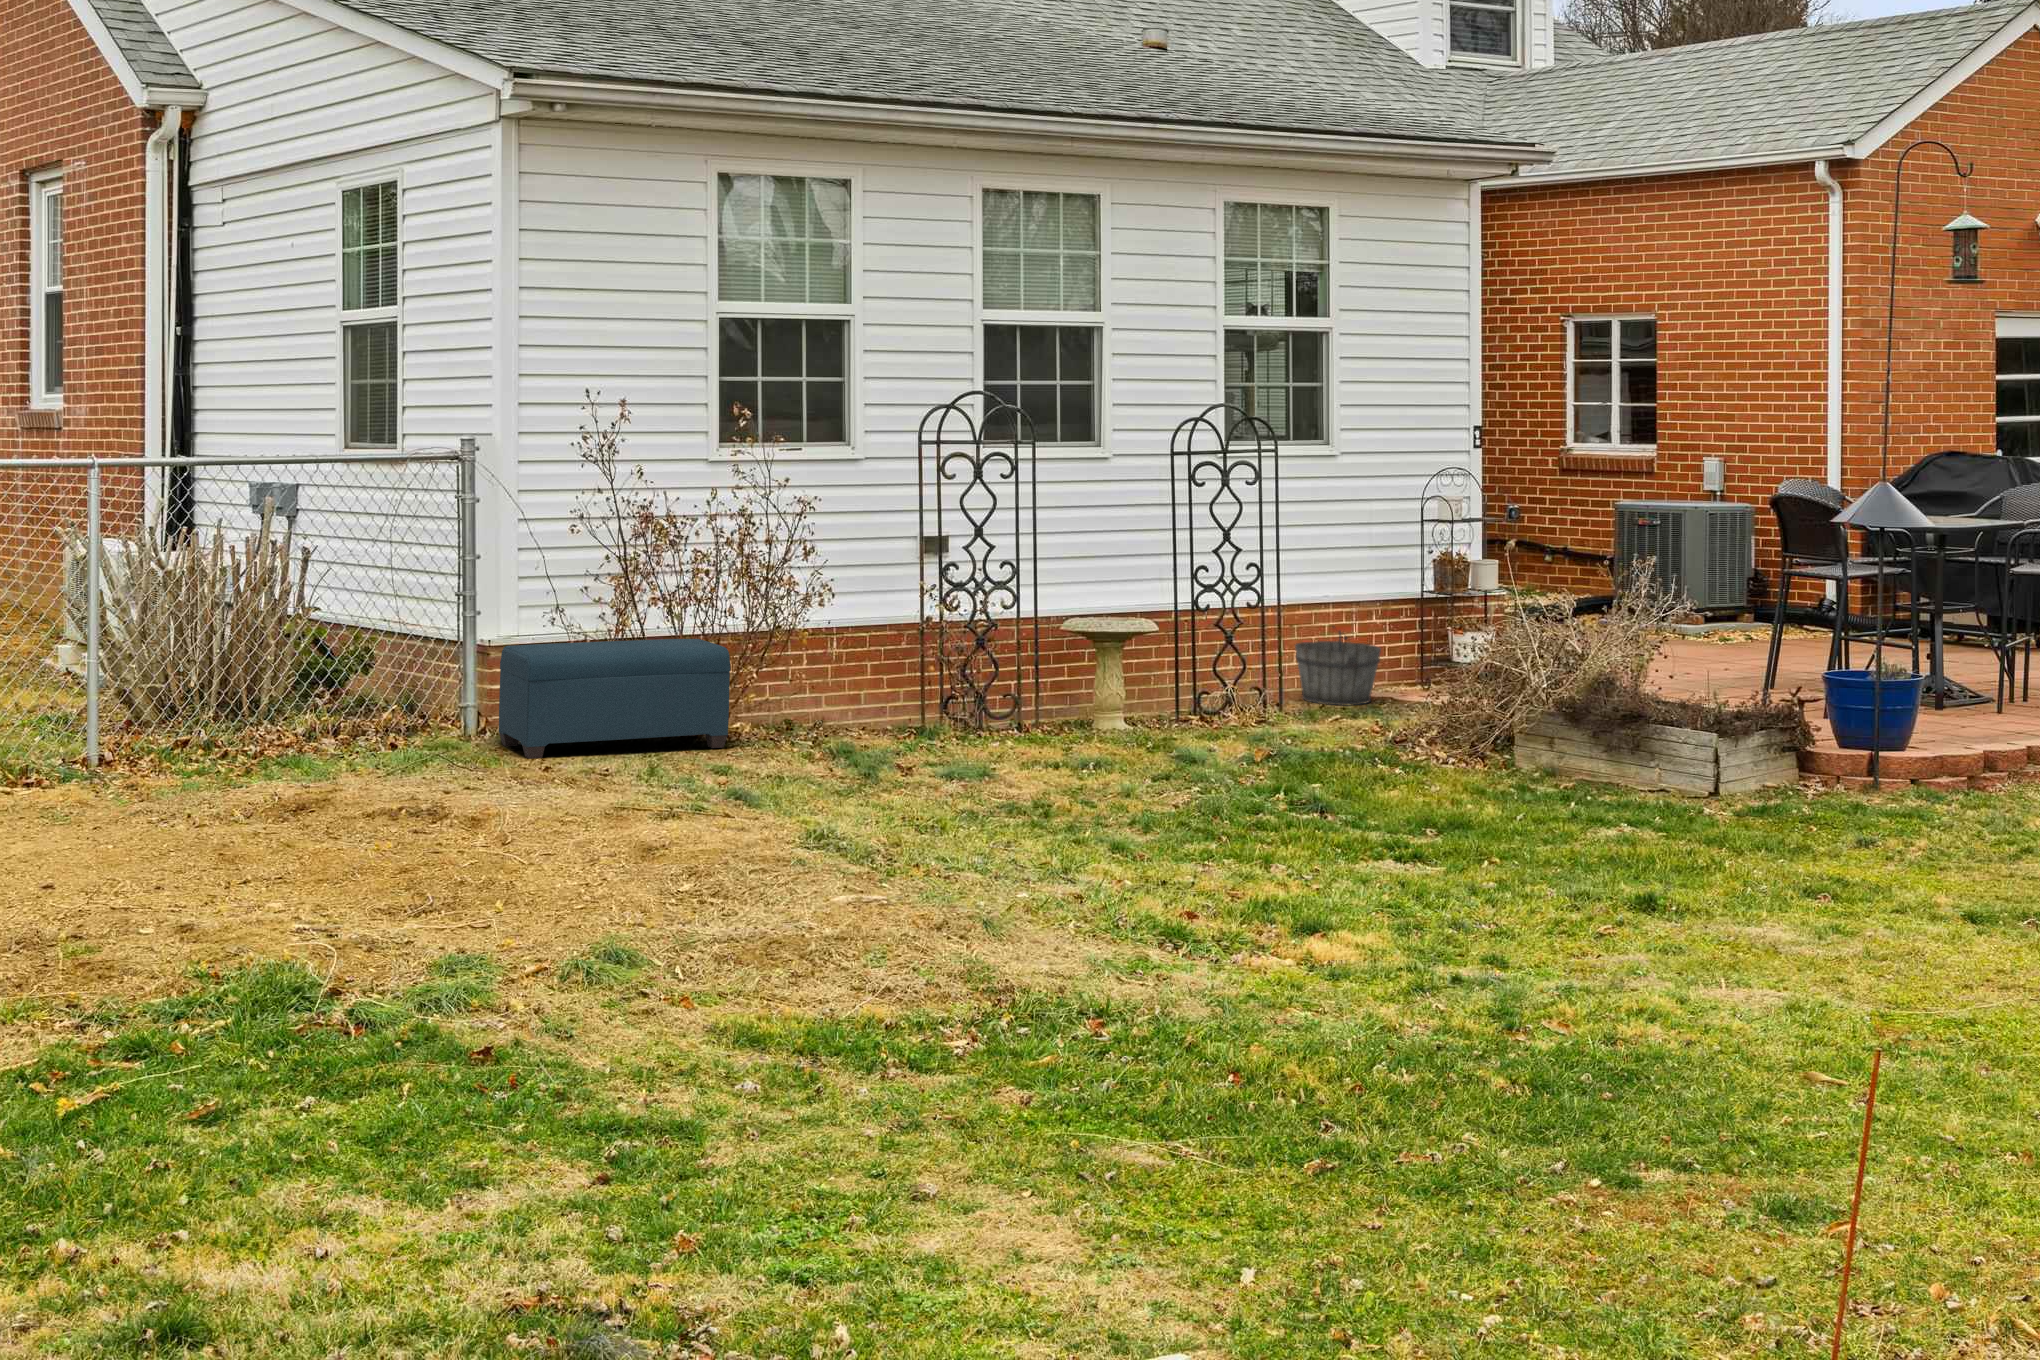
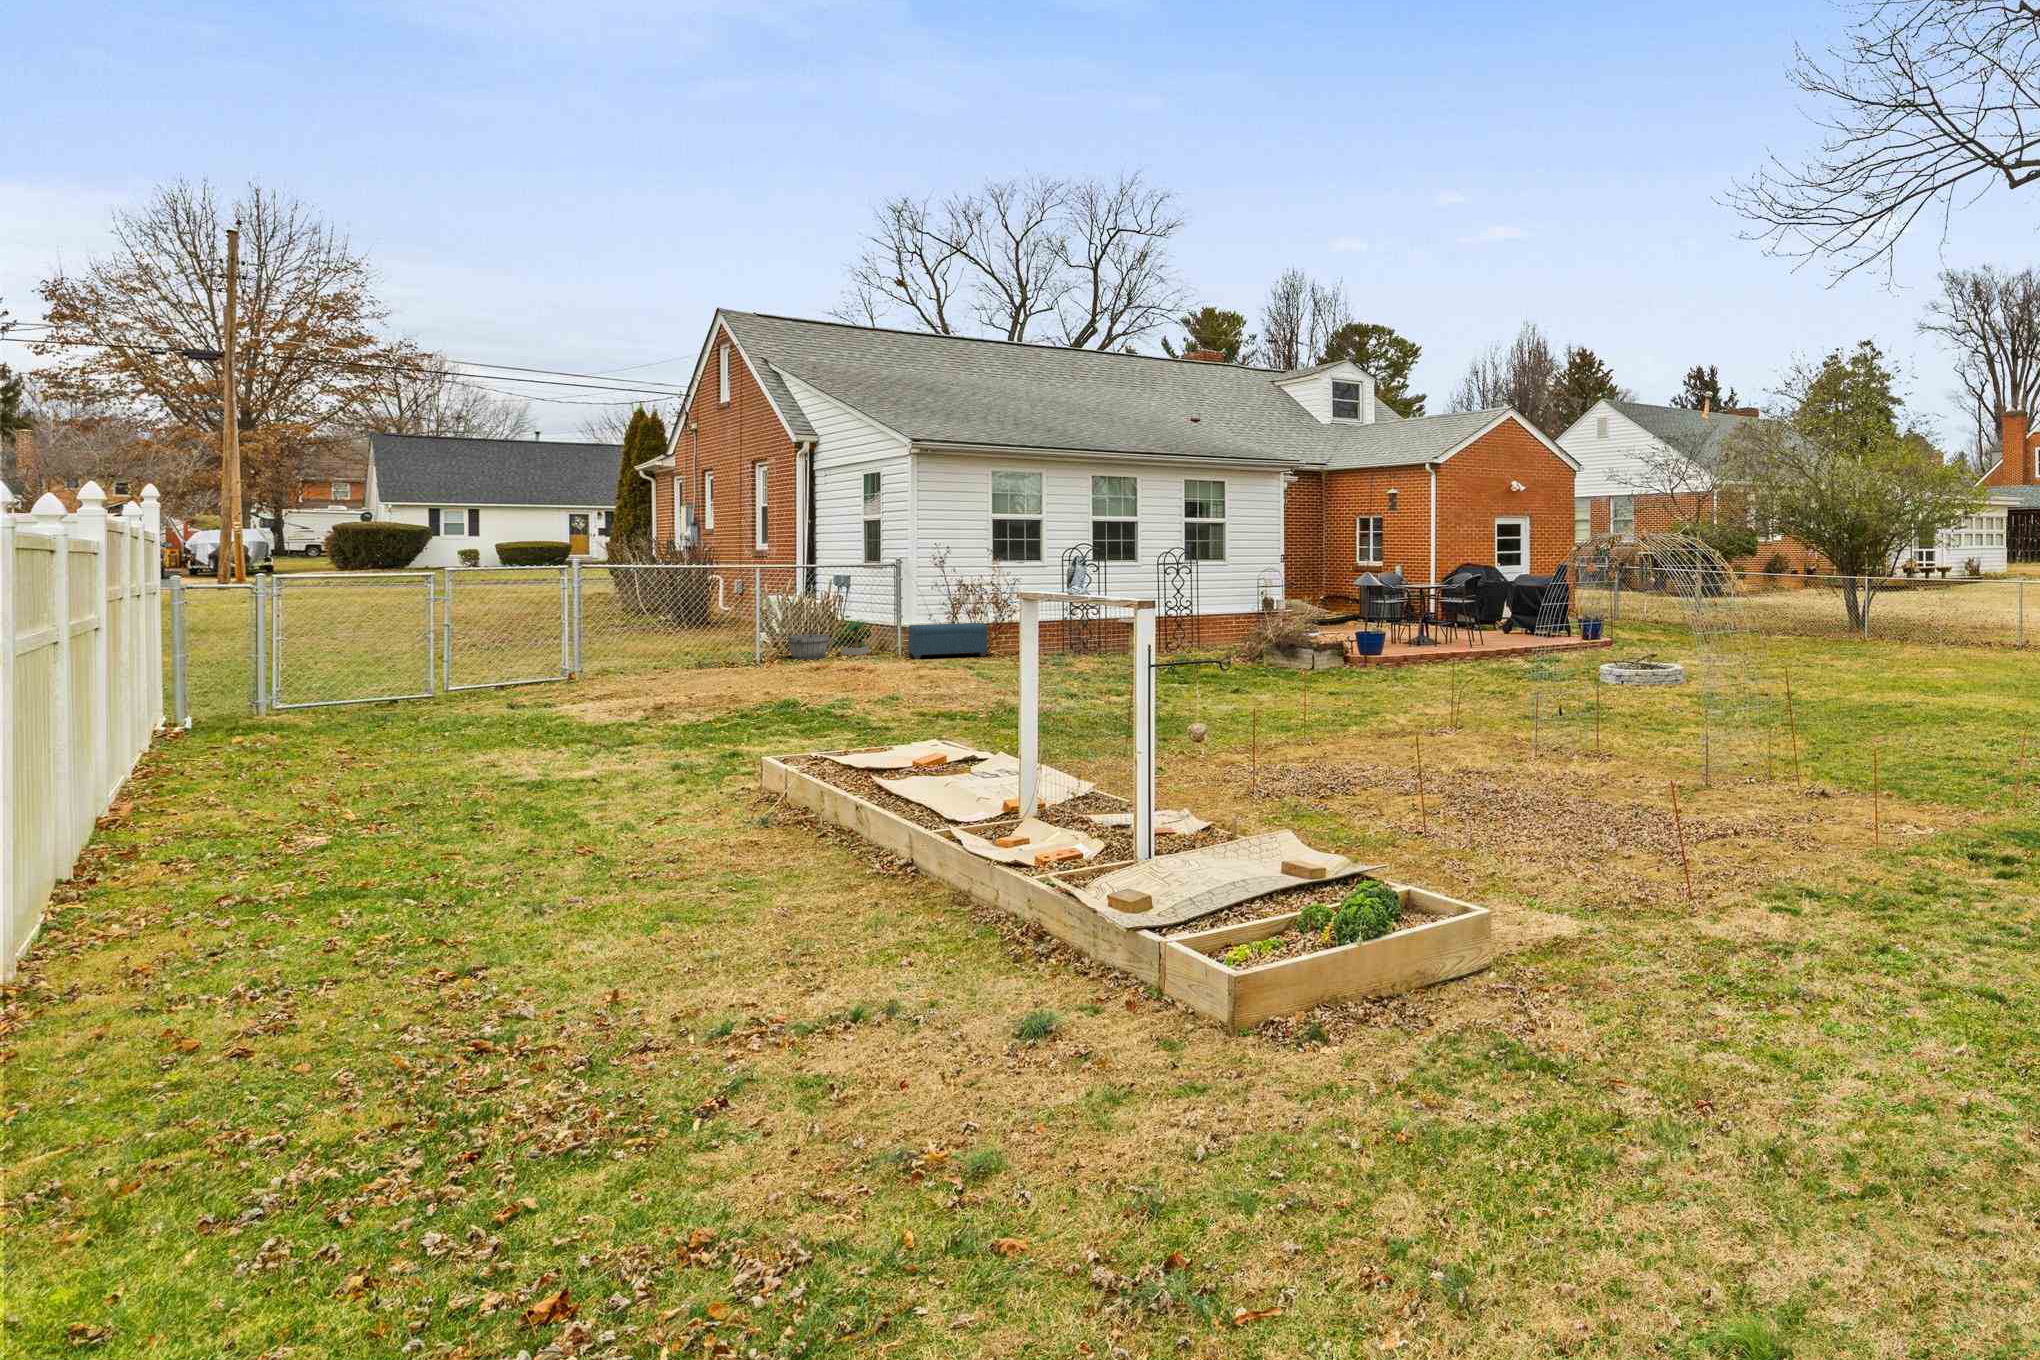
potted plant: none [302,622,389,738] -> present [841,620,869,655]
wooden bucket: present [1295,627,1381,705] -> present [788,628,830,659]

